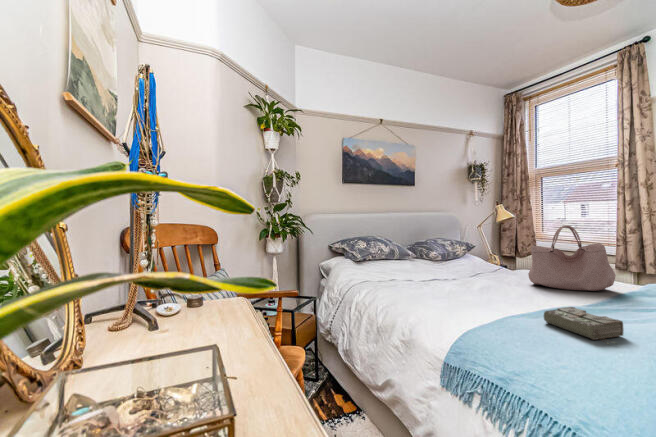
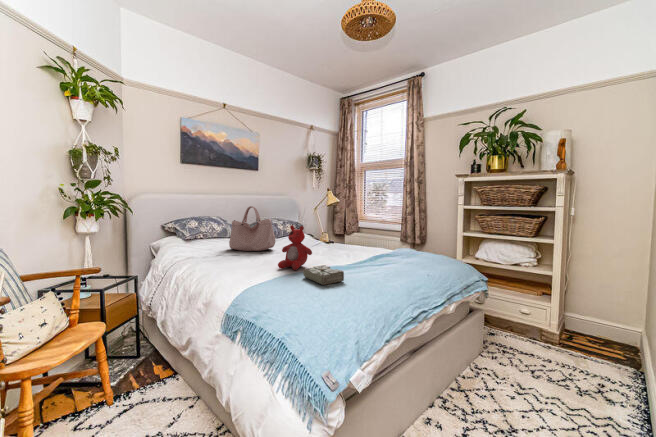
handbag: present [528,225,616,291] -> present [229,206,275,251]
stuffed bear: none [488,250,538,309] -> present [278,225,312,270]

